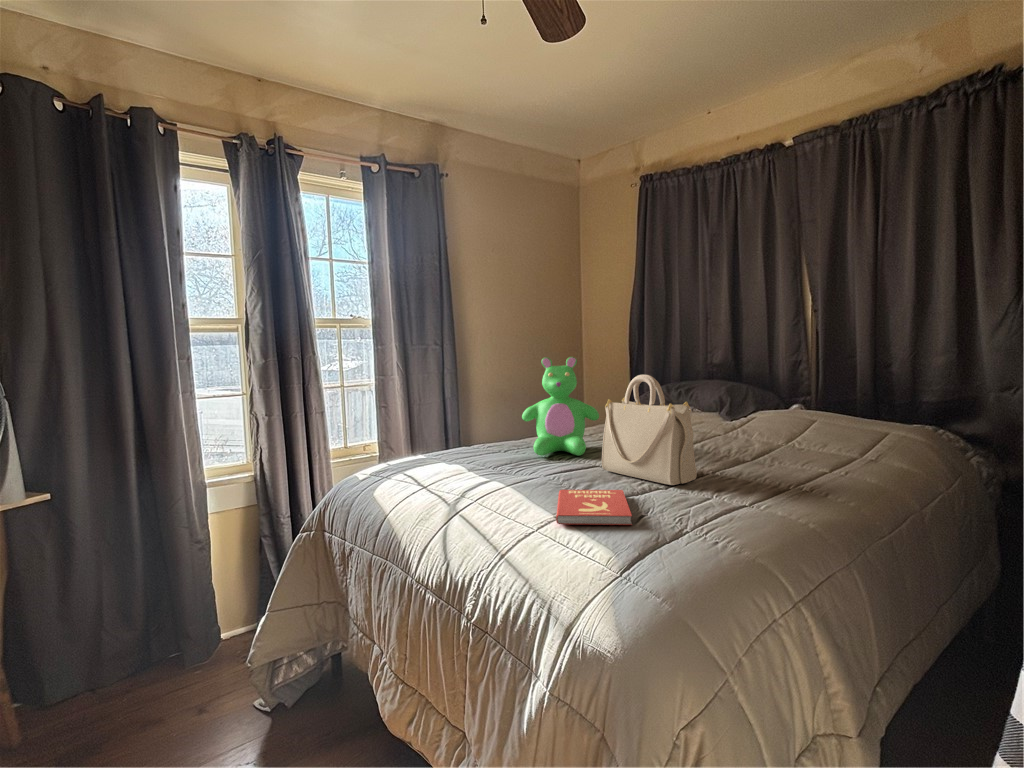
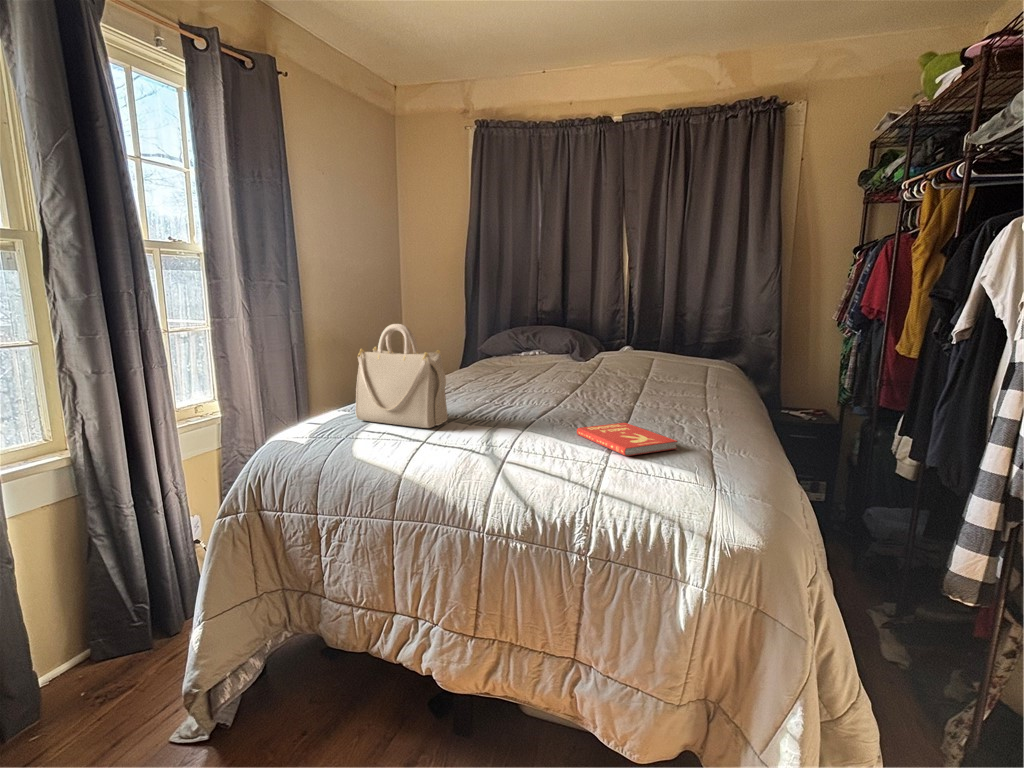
teddy bear: present [522,357,599,456] -> none [455,302,529,400]
handbag: present [602,375,697,485] -> present [356,324,448,428]

